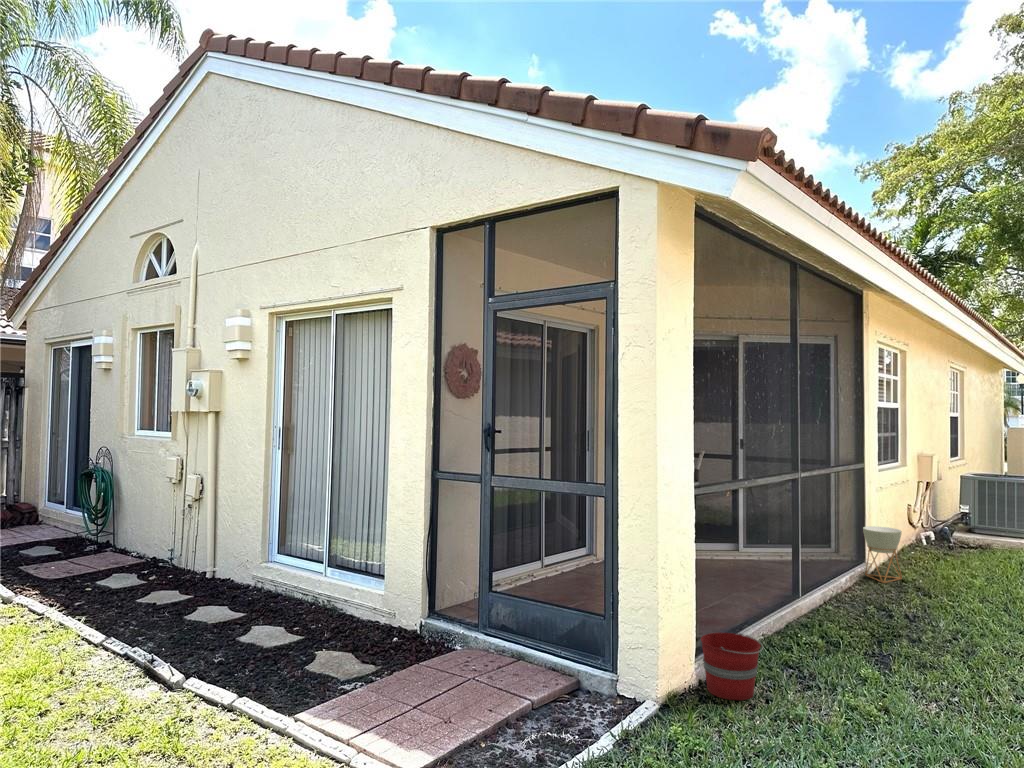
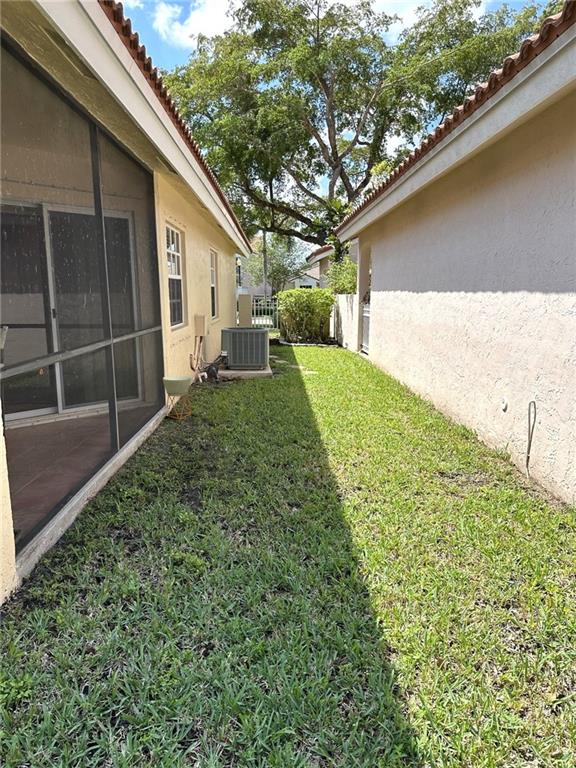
bucket: present [701,633,763,700] -> none [18,518,90,597]

